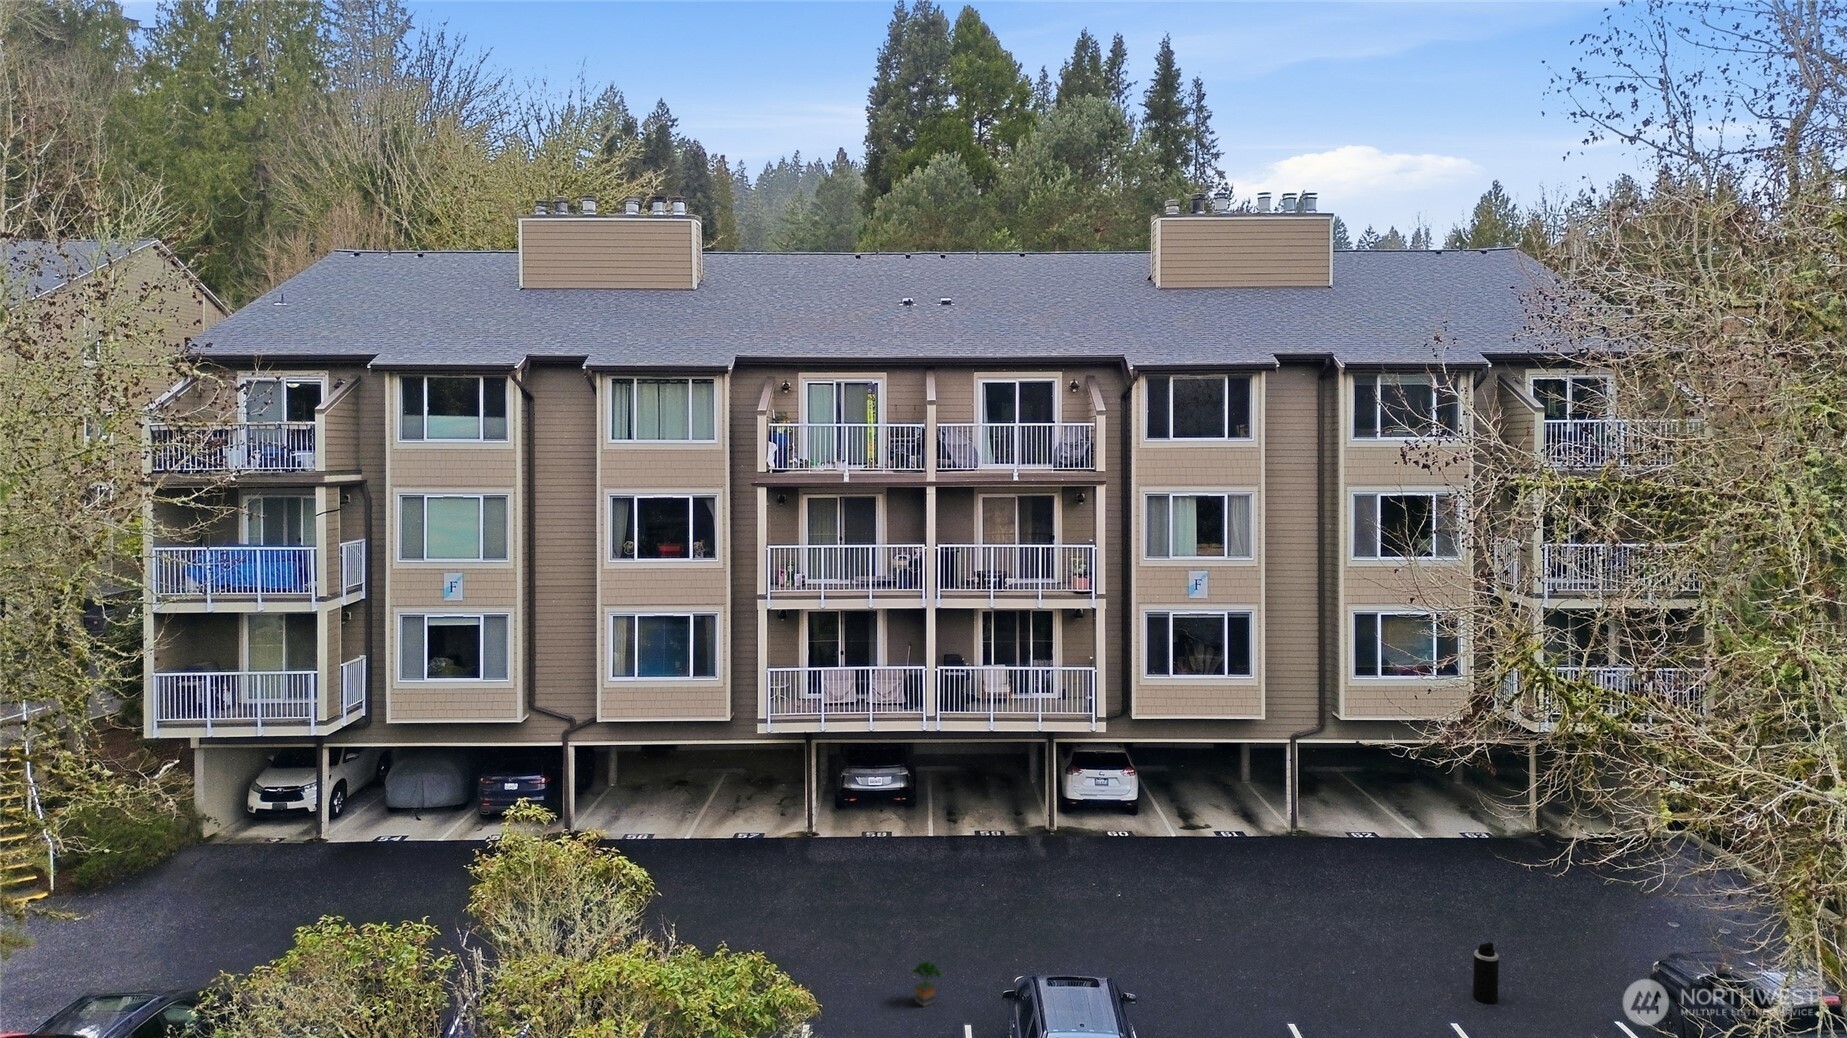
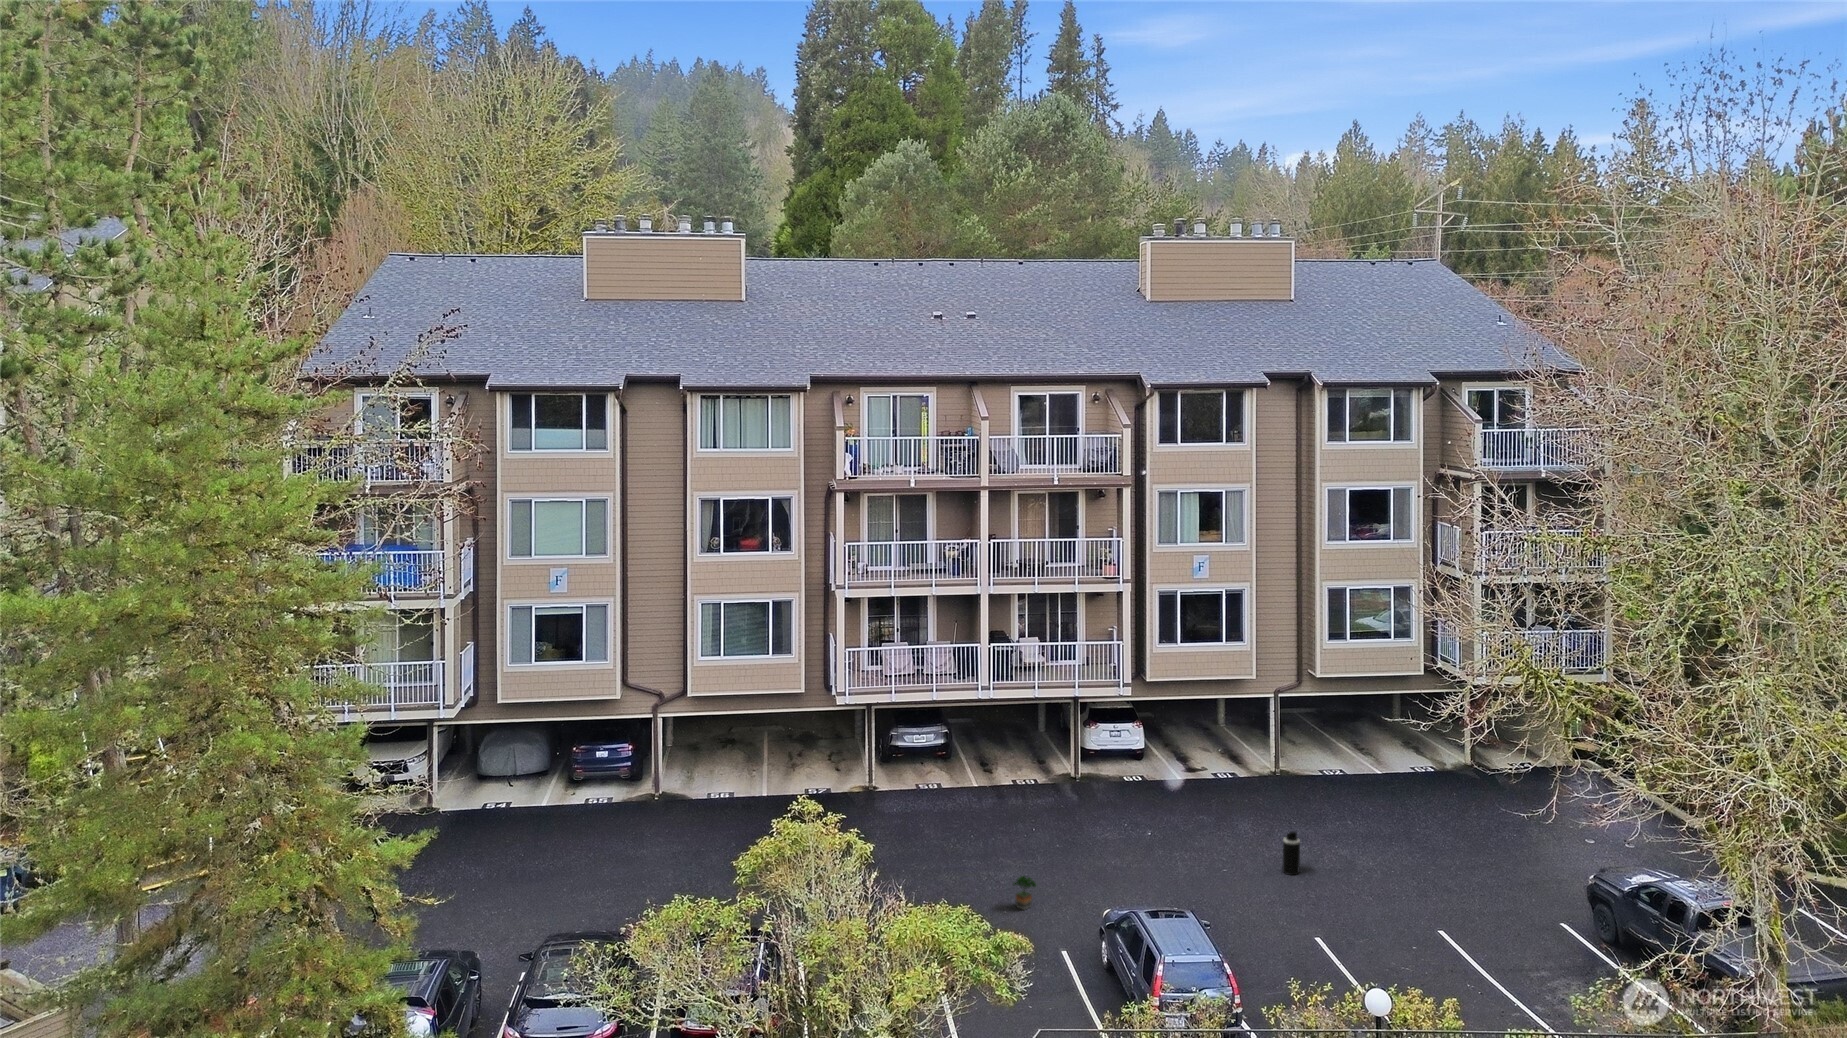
trash can: present [1473,942,1499,1004] -> present [1282,831,1300,875]

